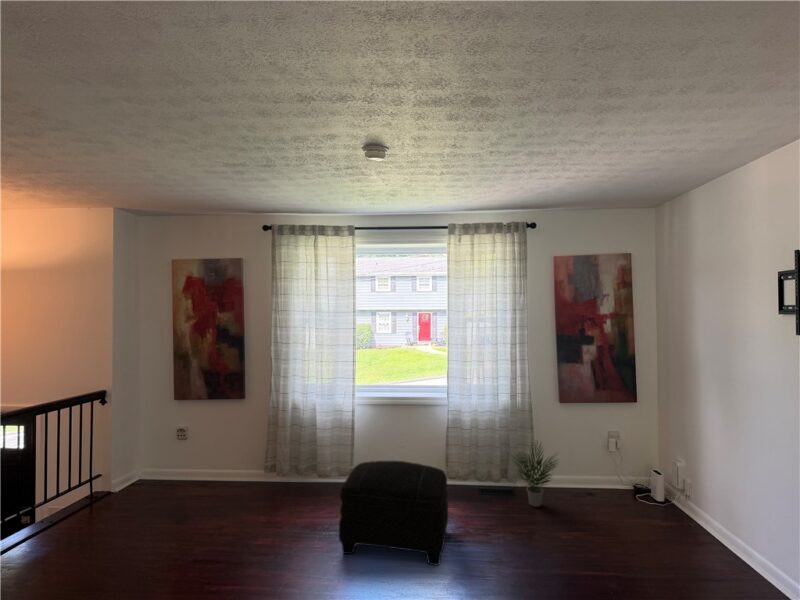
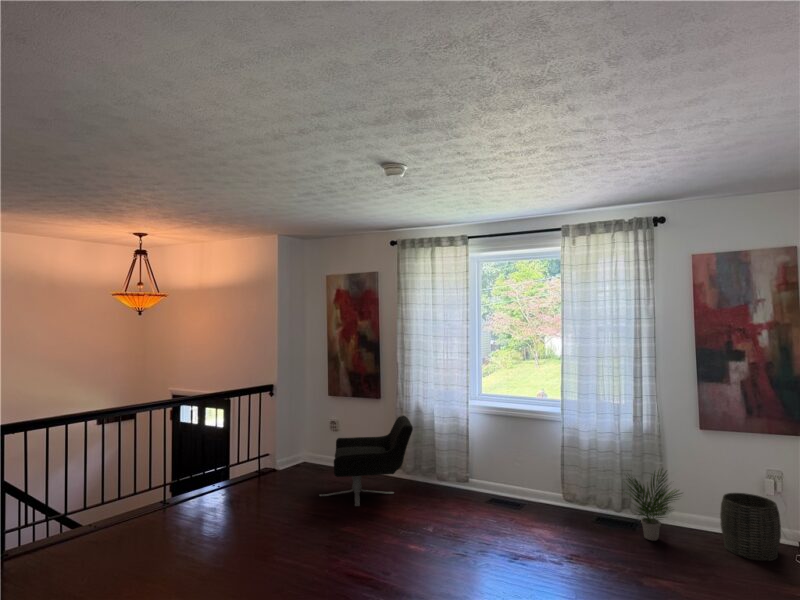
lounge chair: none [182,416,303,537] -> present [319,416,413,506]
woven basket: none [581,452,627,508] -> present [720,493,781,561]
ottoman: present [339,461,448,565] -> none [423,459,533,555]

